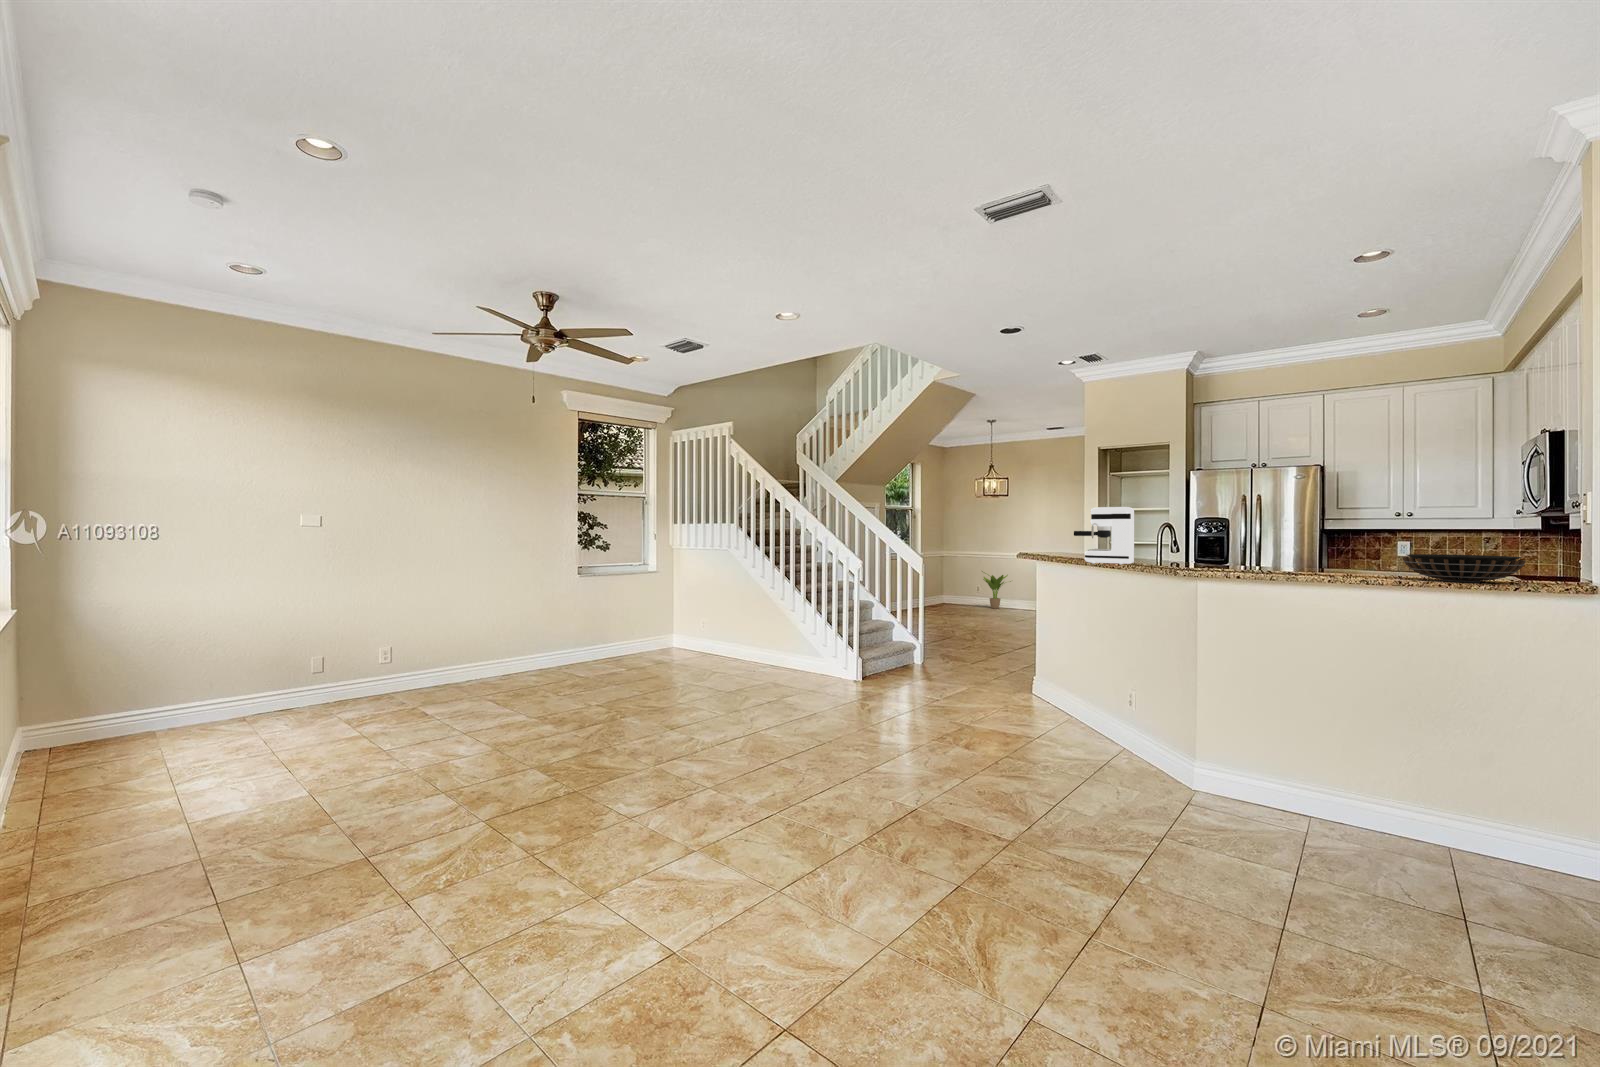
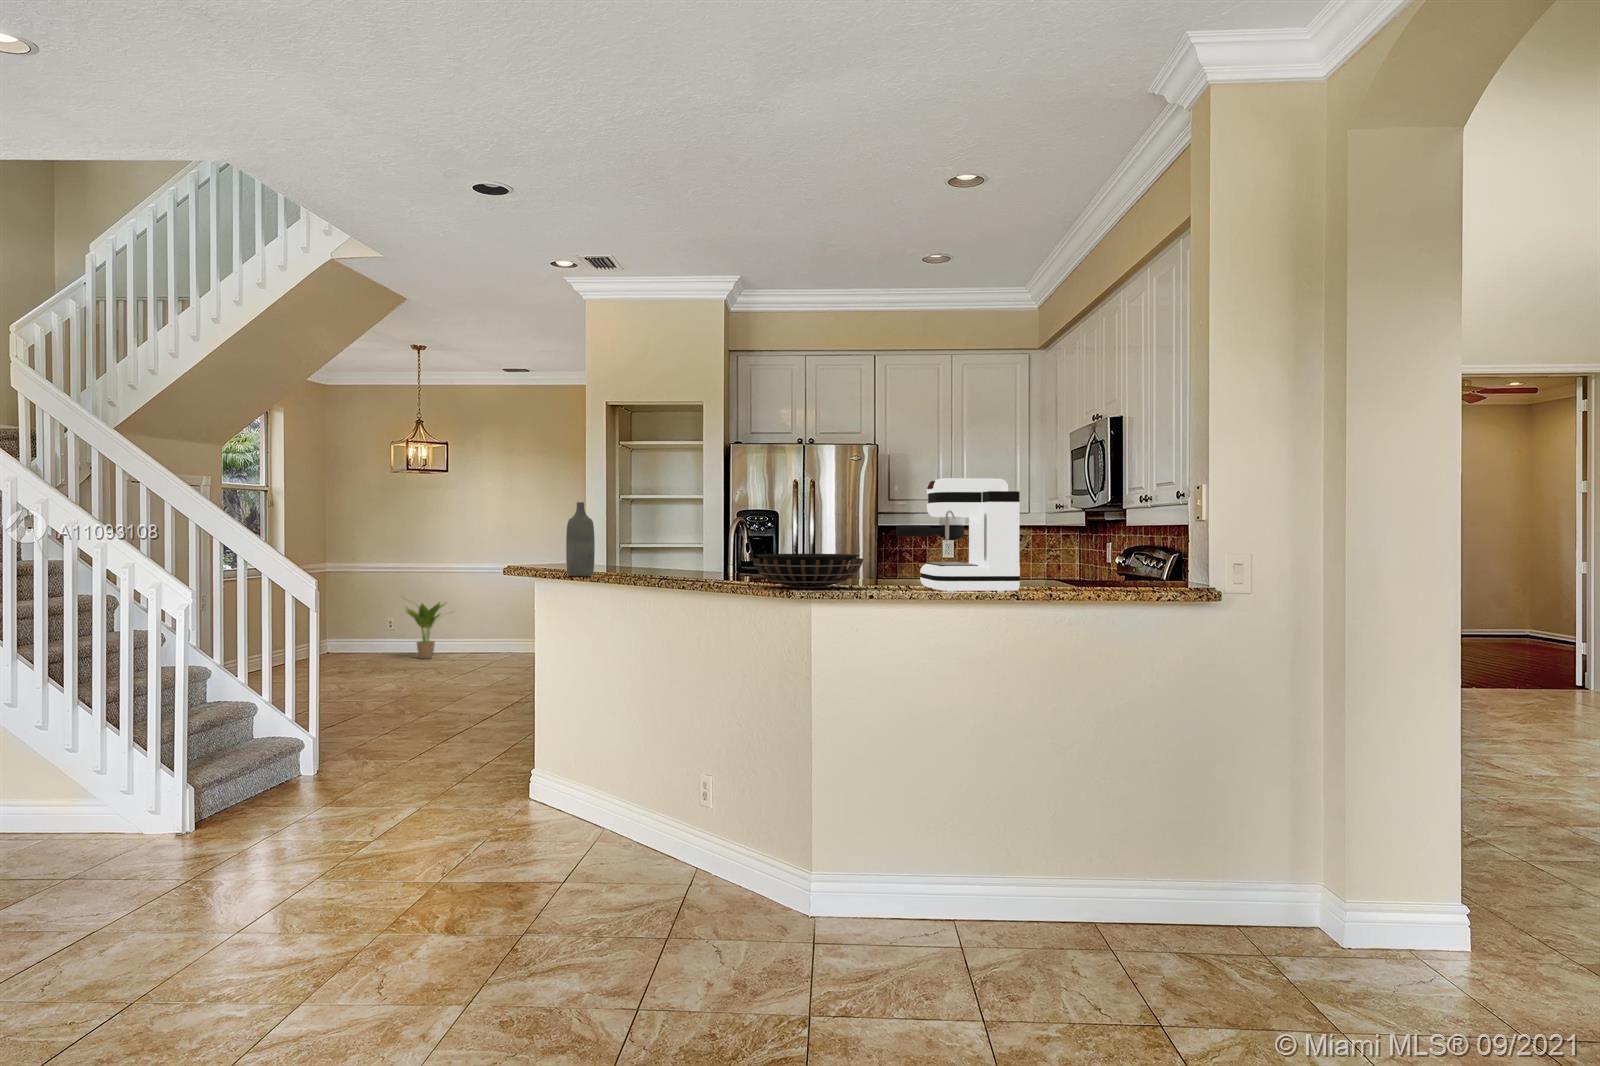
coffee maker: present [1074,507,1134,565] -> present [896,478,1020,593]
bottle: none [1051,515,1068,560] -> present [566,502,595,576]
decorative bowl: present [1403,554,1526,582] -> present [753,554,863,588]

